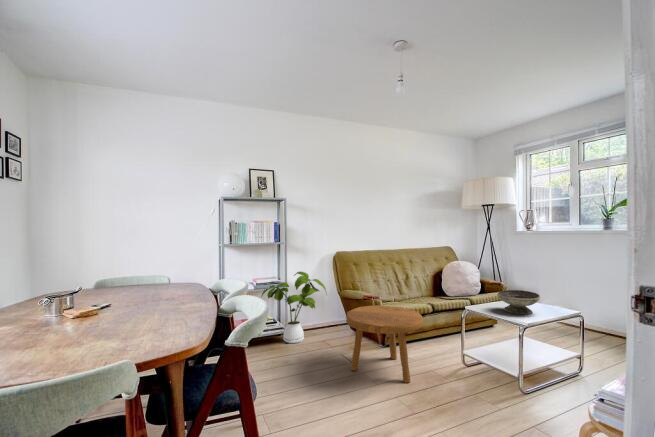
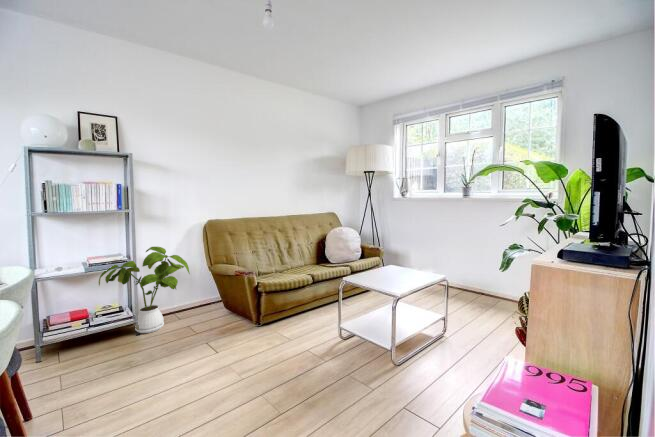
decorative bowl: present [498,290,540,314] -> none [374,257,412,282]
footstool: present [346,305,423,383] -> none [207,282,298,369]

